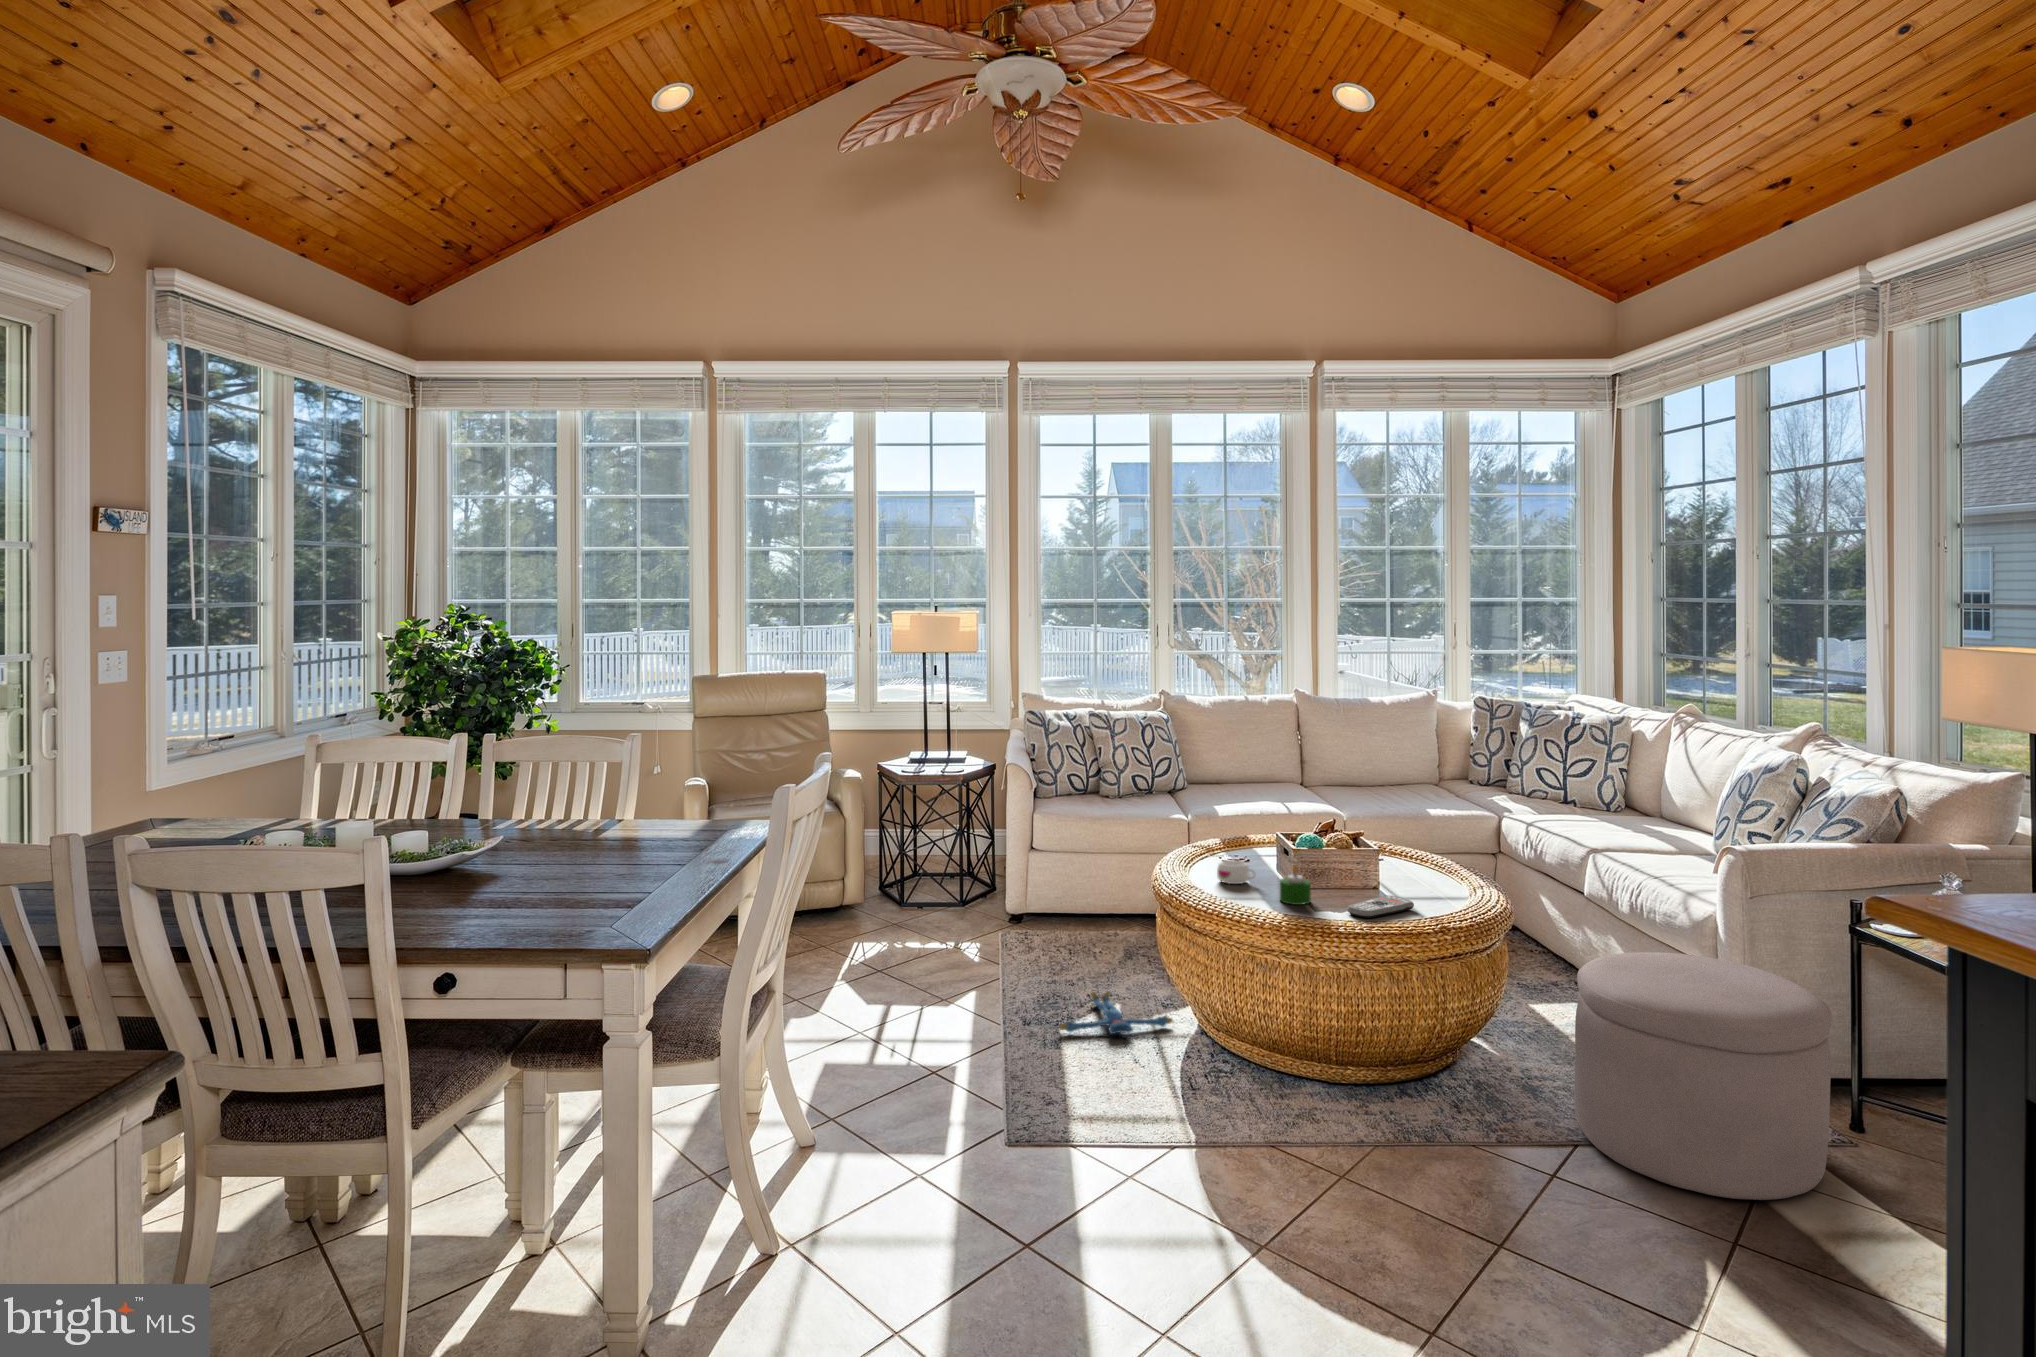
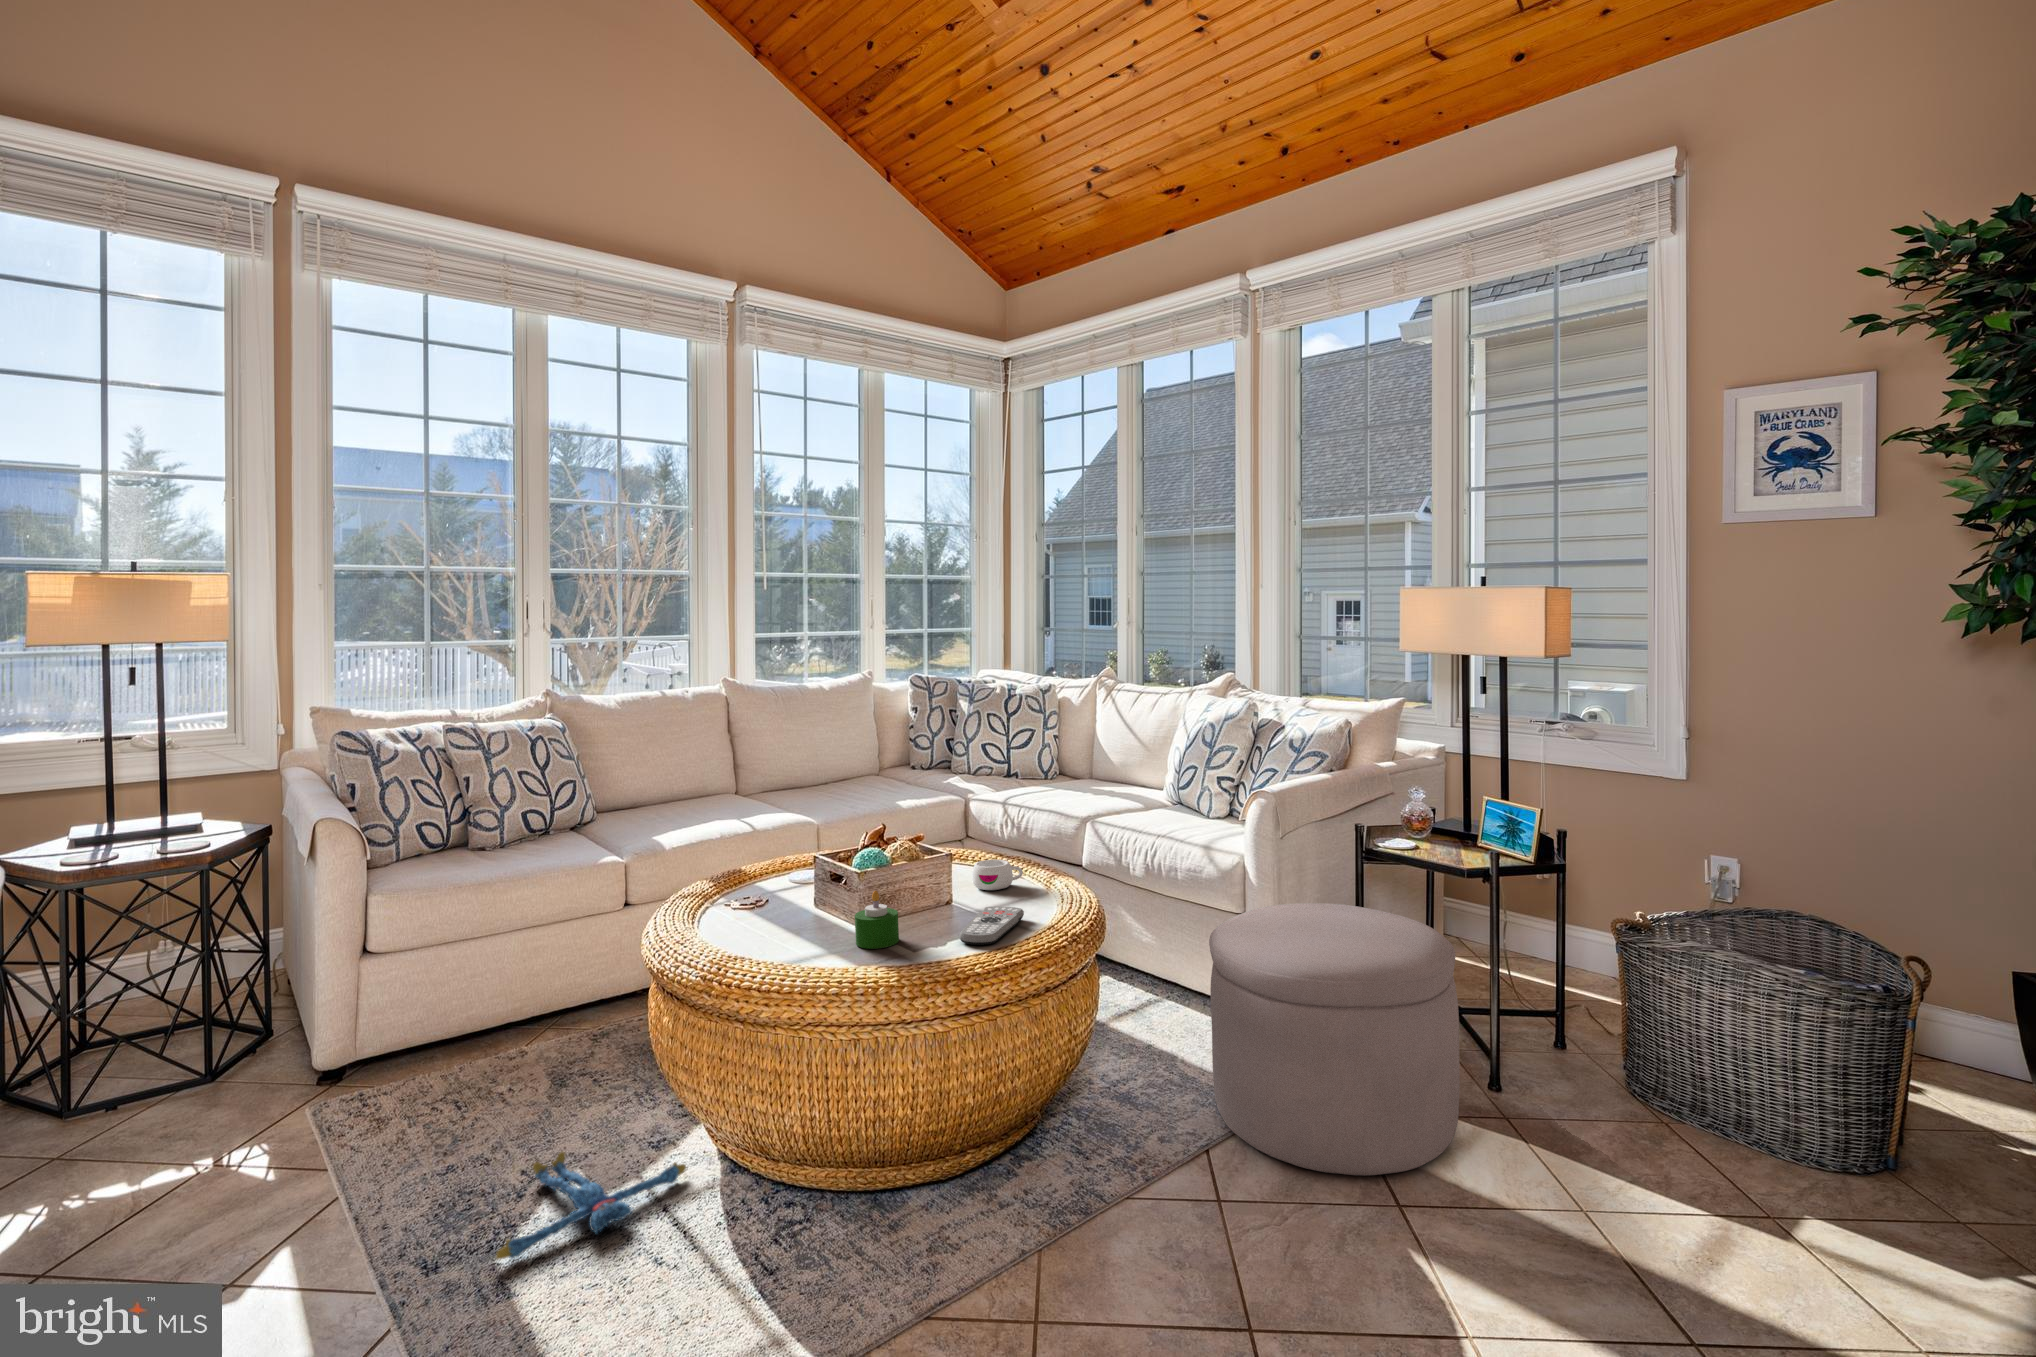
mug: present [1217,860,1256,884] -> present [972,860,1023,890]

